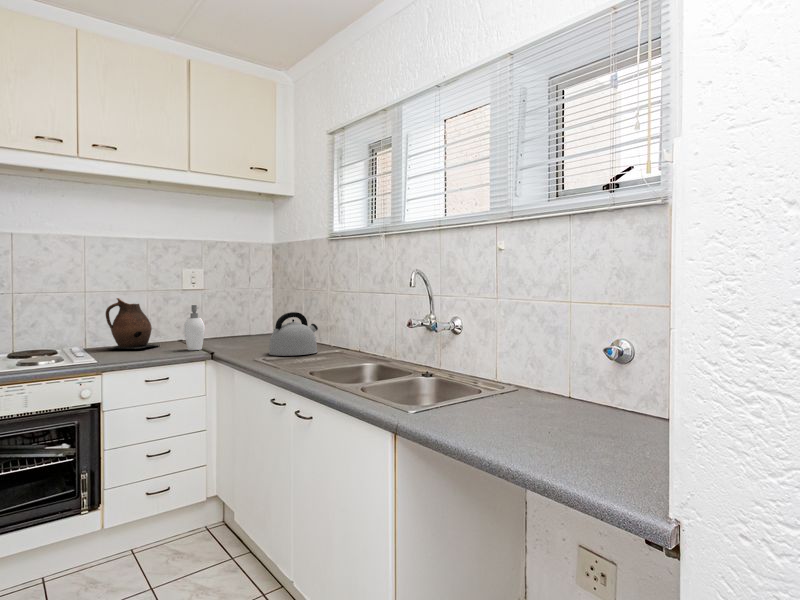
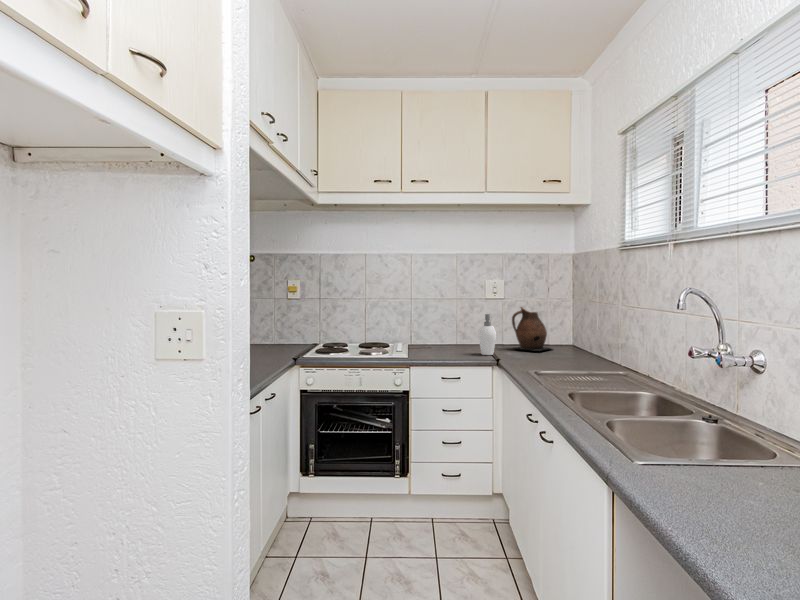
ceramic pitcher: present [106,298,158,349] -> present [512,307,551,351]
kettle: present [269,312,318,356] -> none [548,326,602,371]

